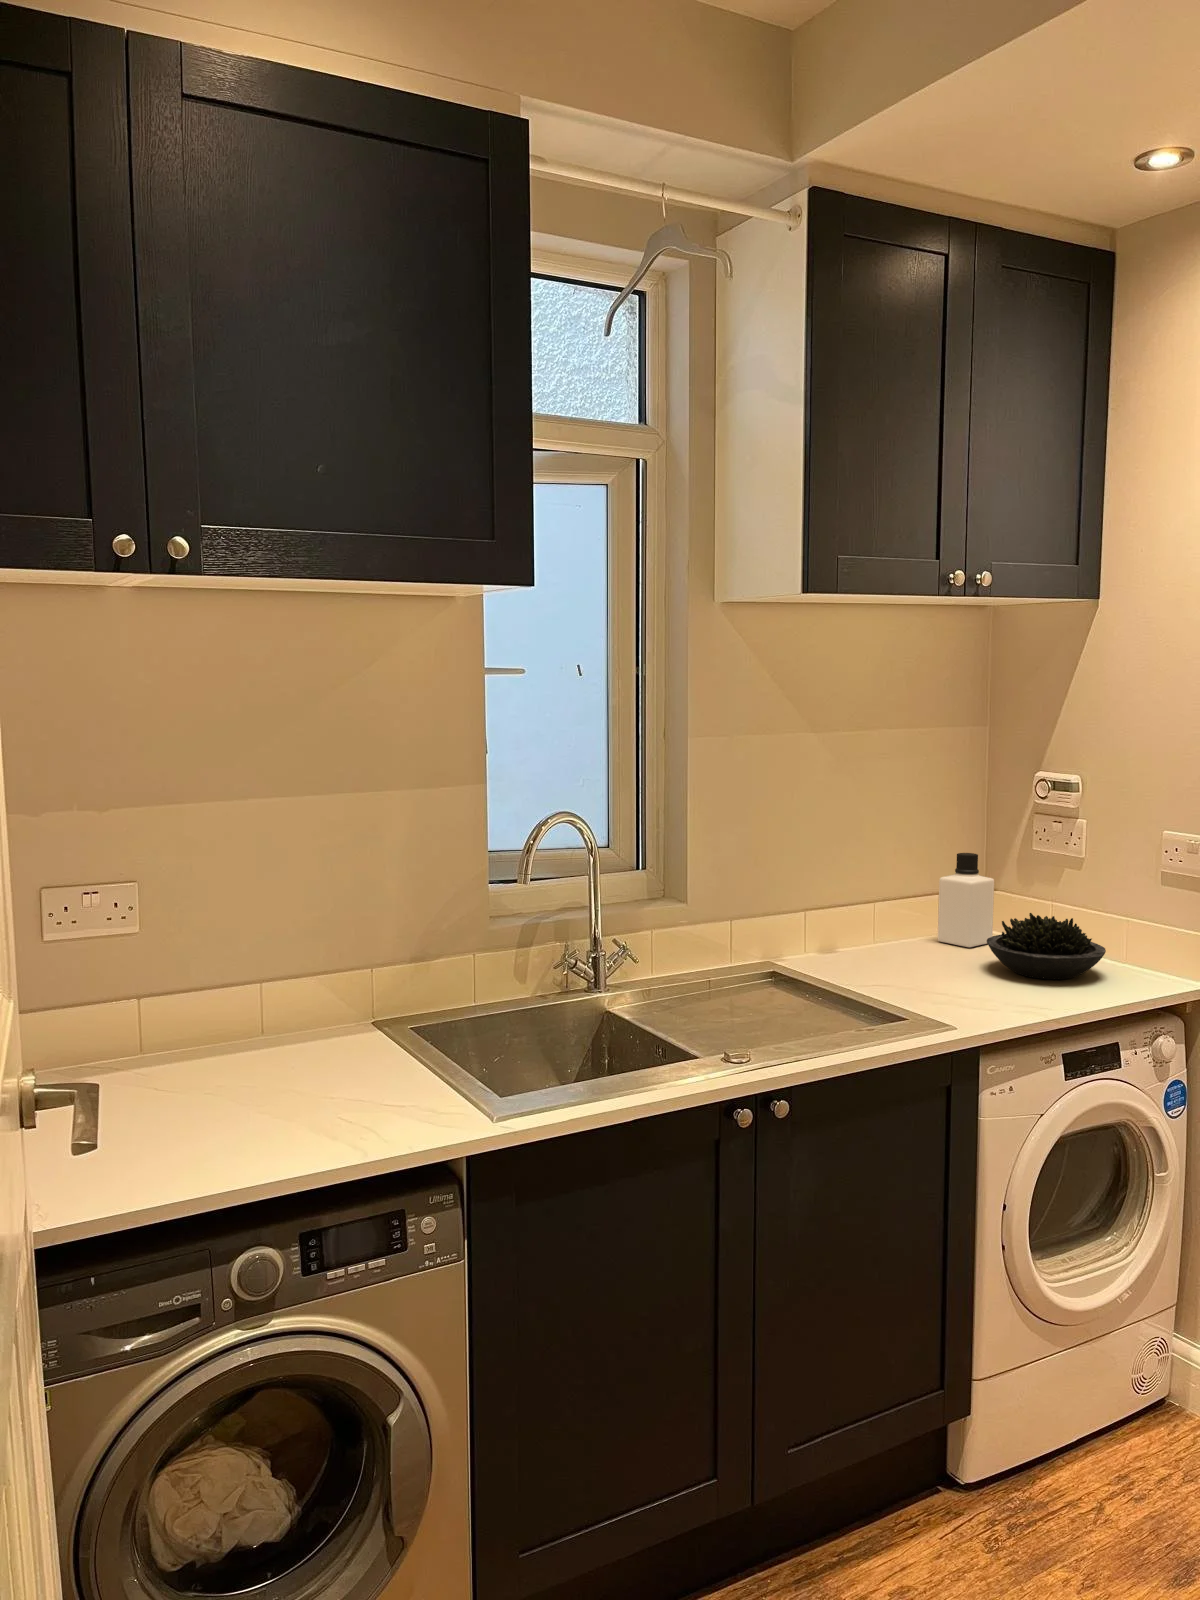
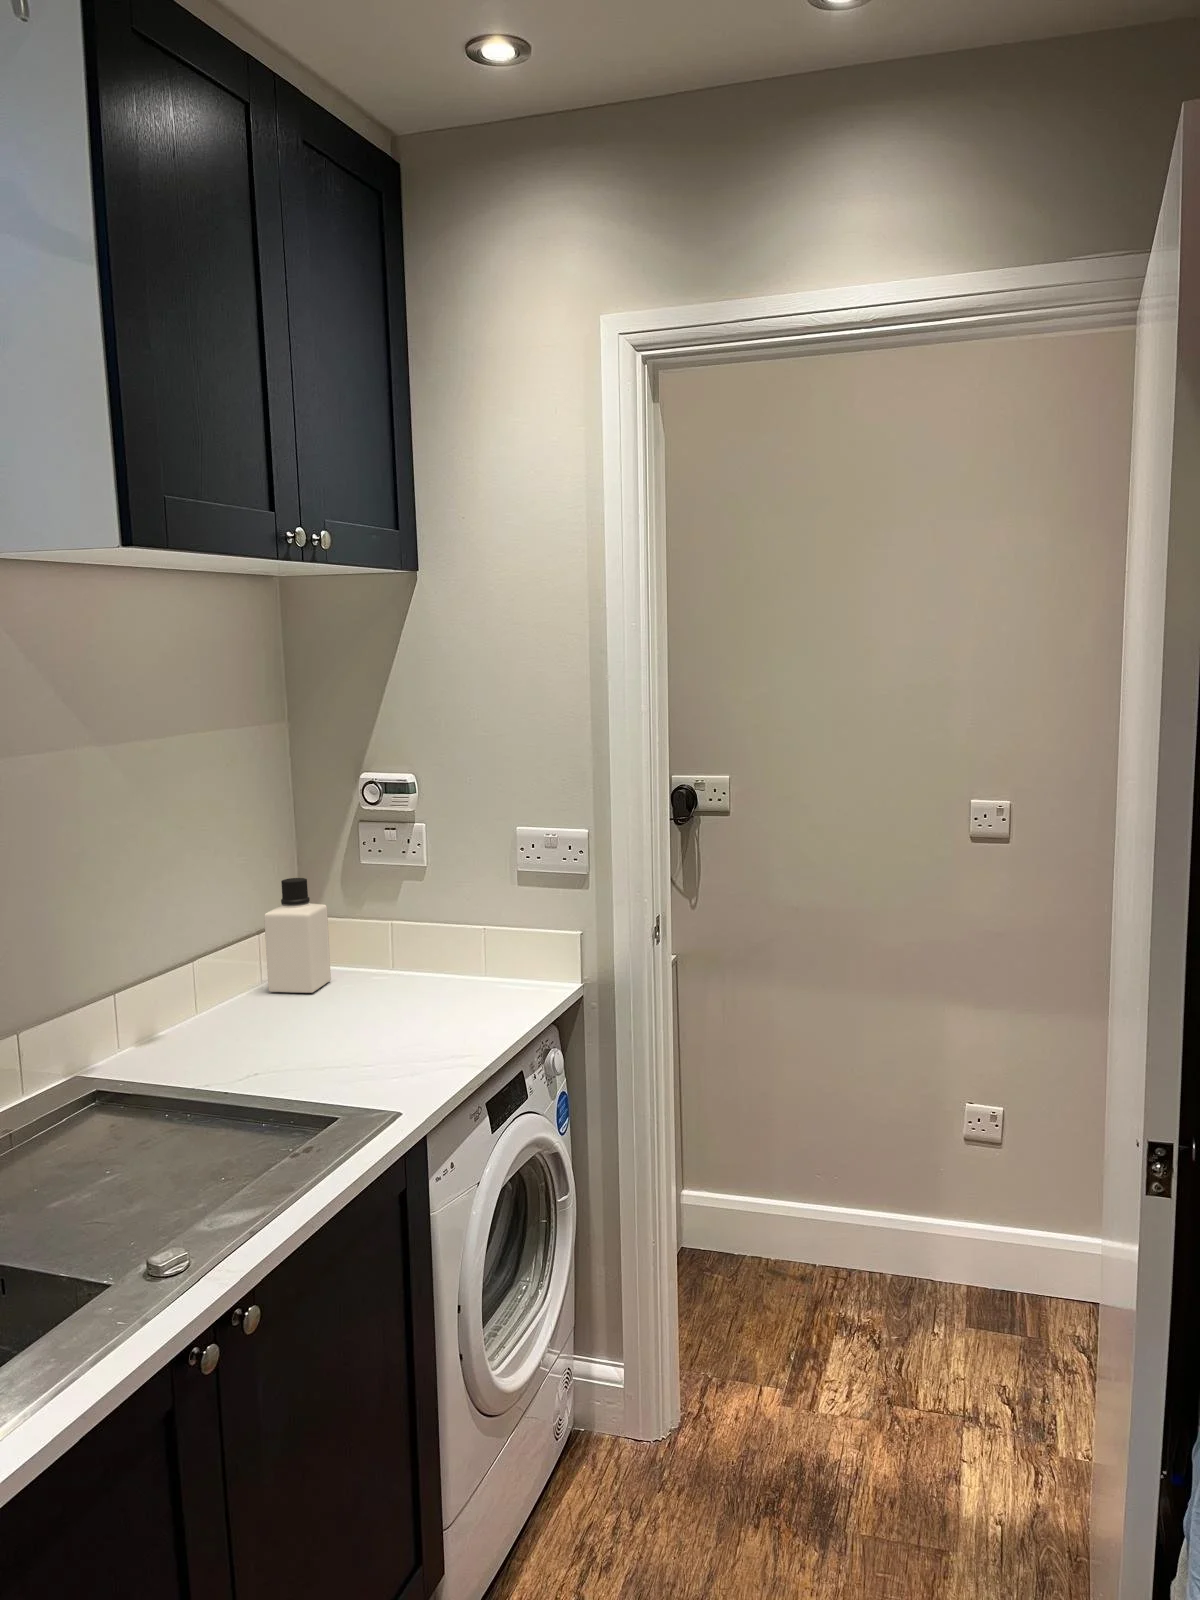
succulent plant: present [987,913,1106,979] -> none [350,939,484,1017]

